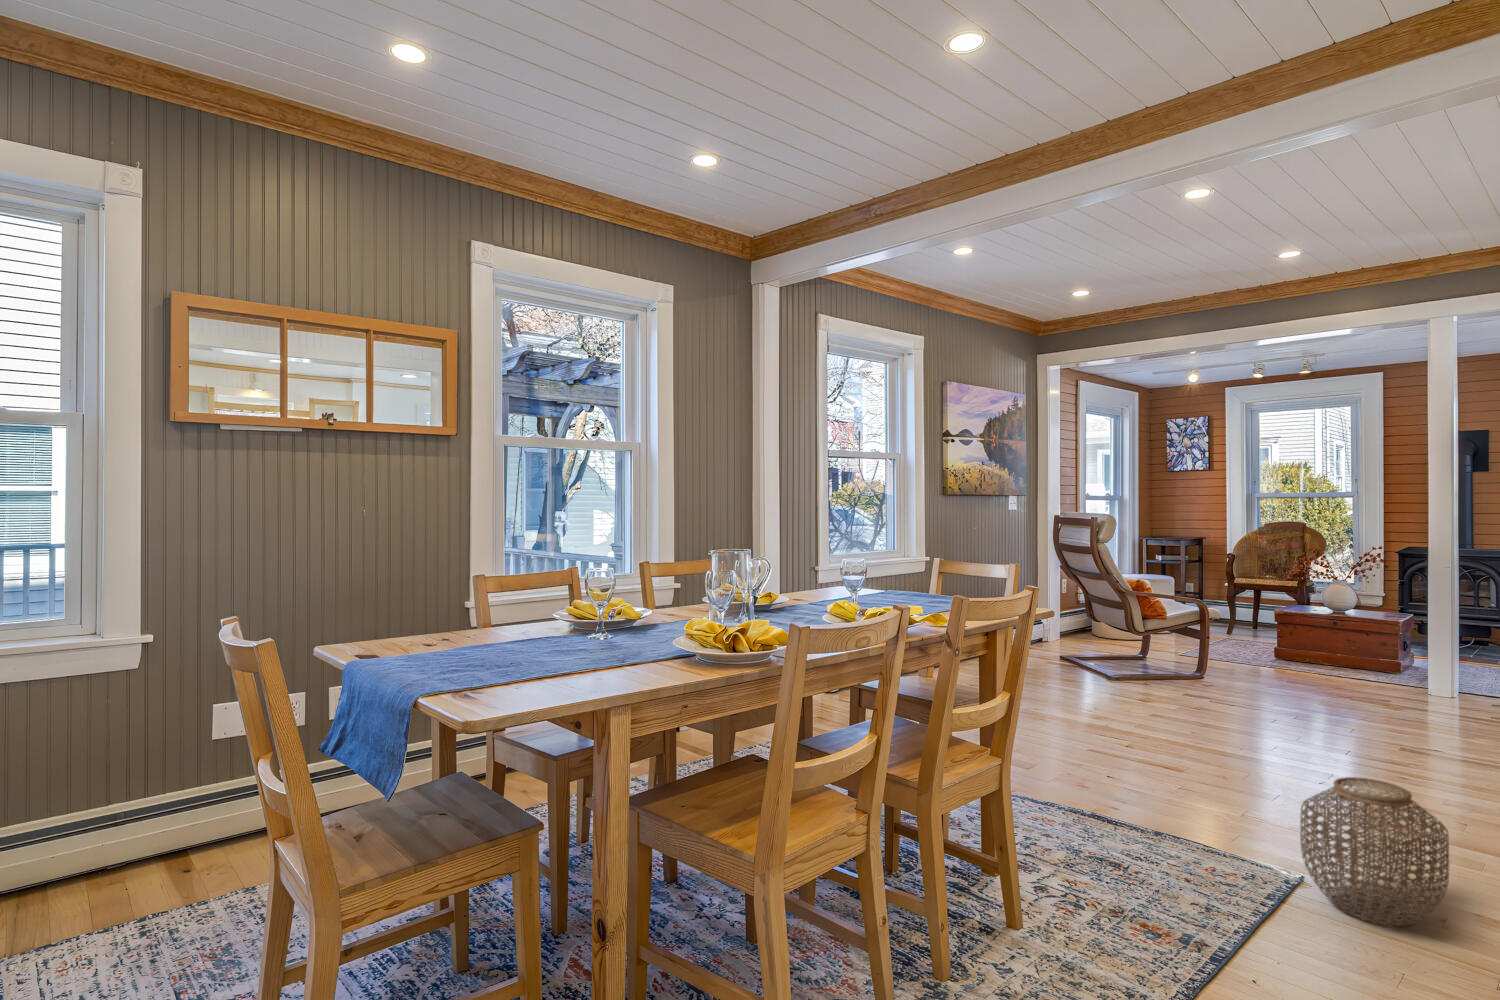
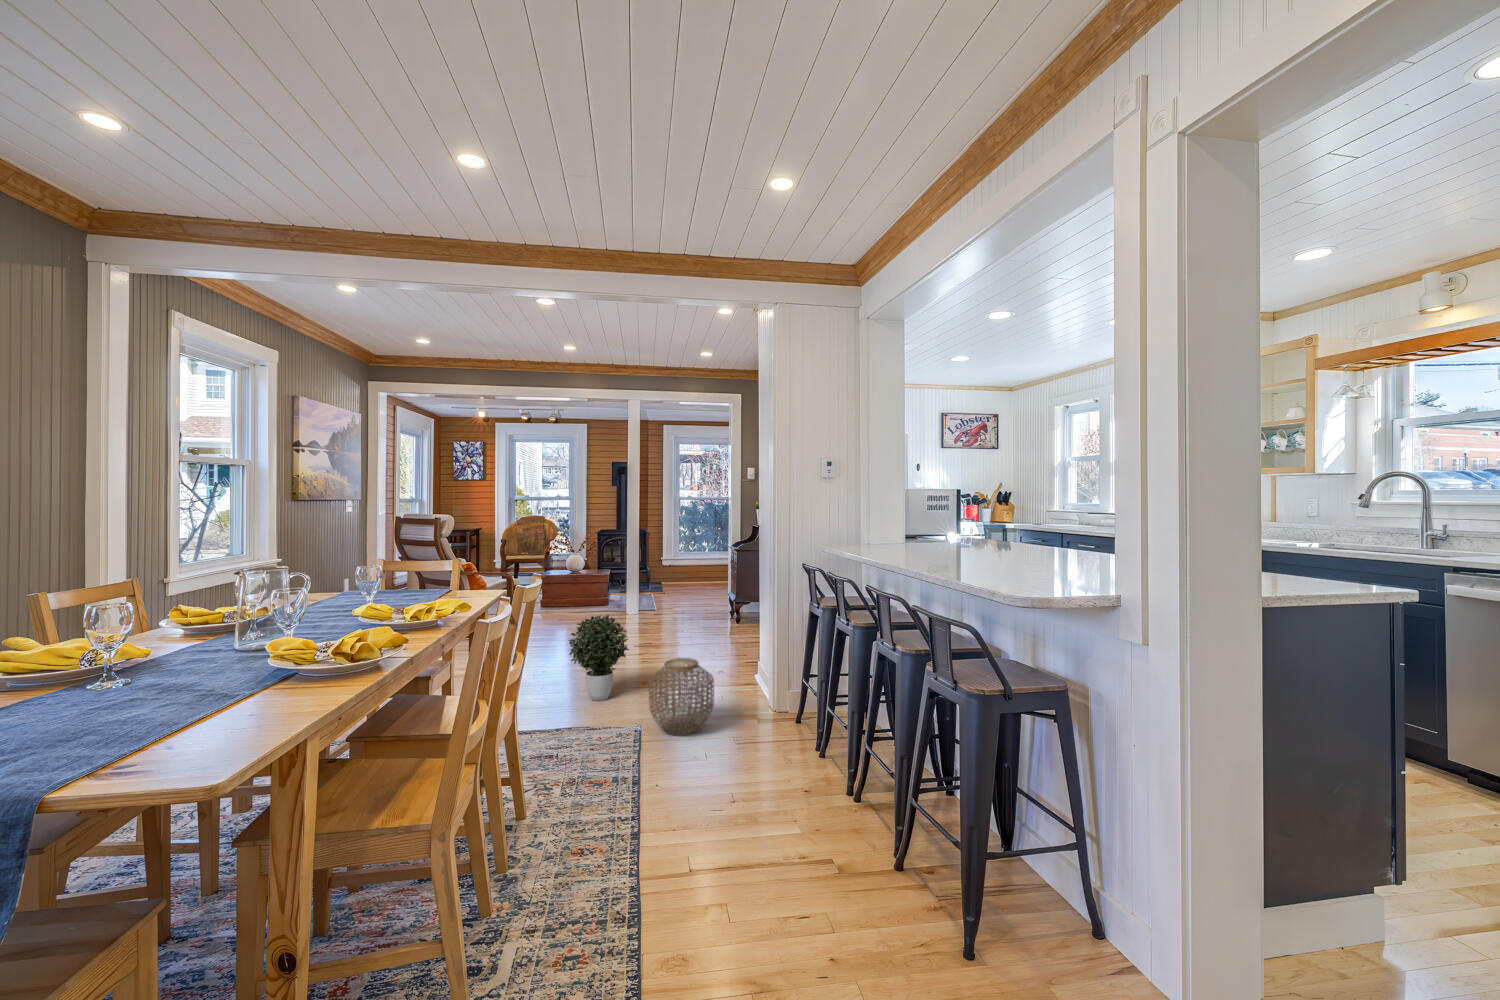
potted plant: none [1202,676,1314,817] -> present [568,615,629,701]

